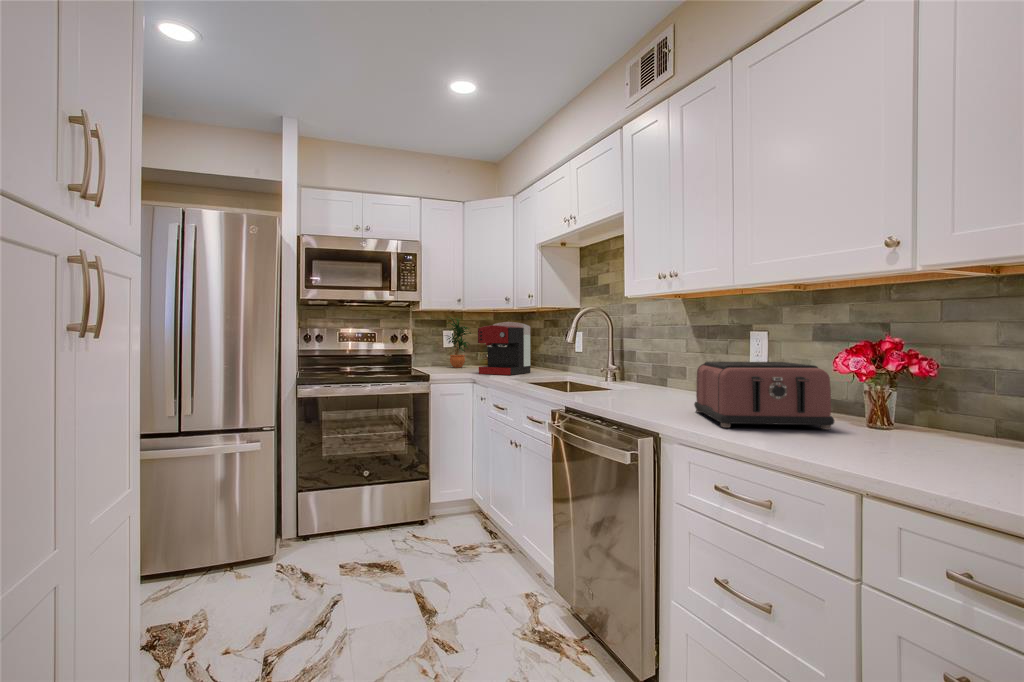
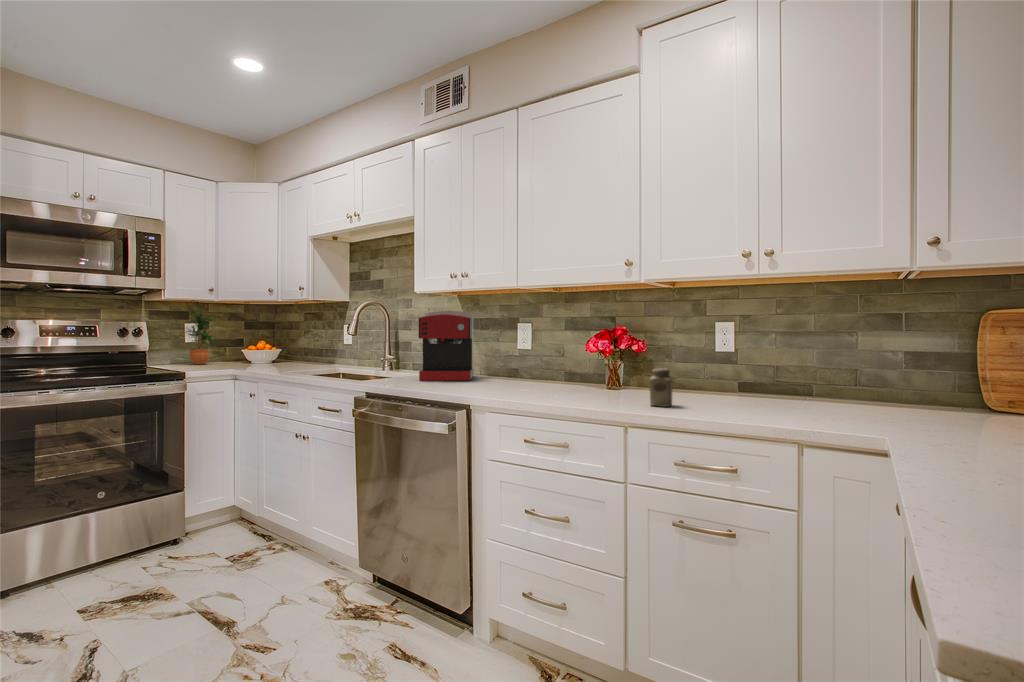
coffee maker: present [478,322,531,375] -> present [419,310,474,381]
toaster: present [694,362,834,430] -> none [489,346,590,395]
salt shaker: none [916,408,967,474] -> present [650,368,672,407]

